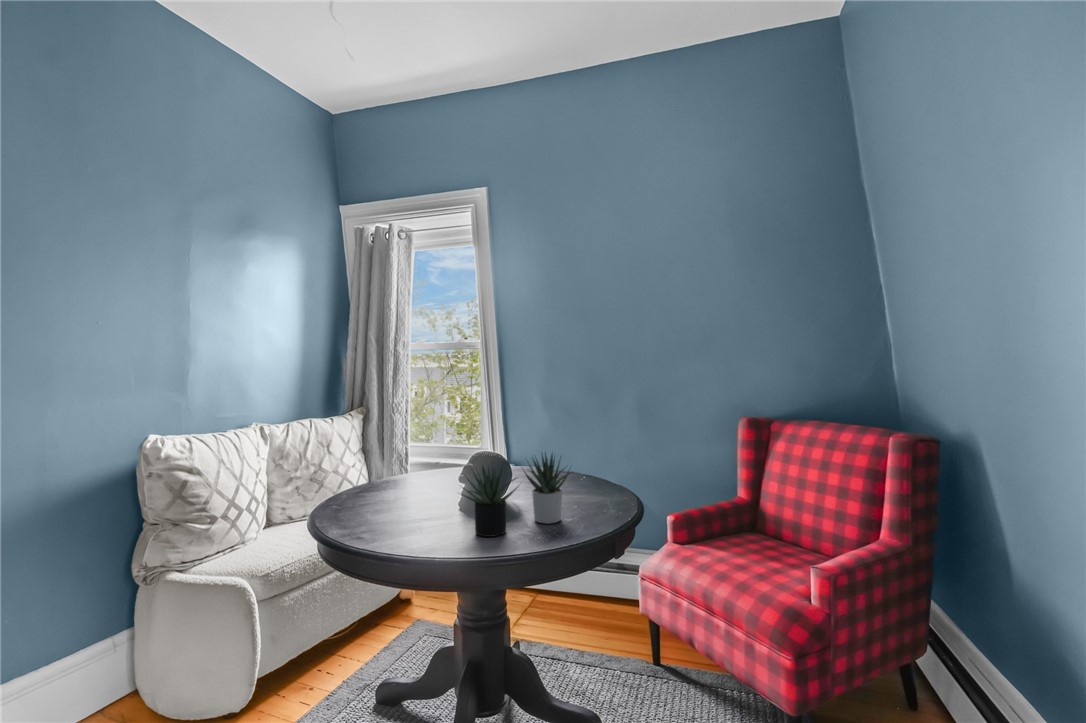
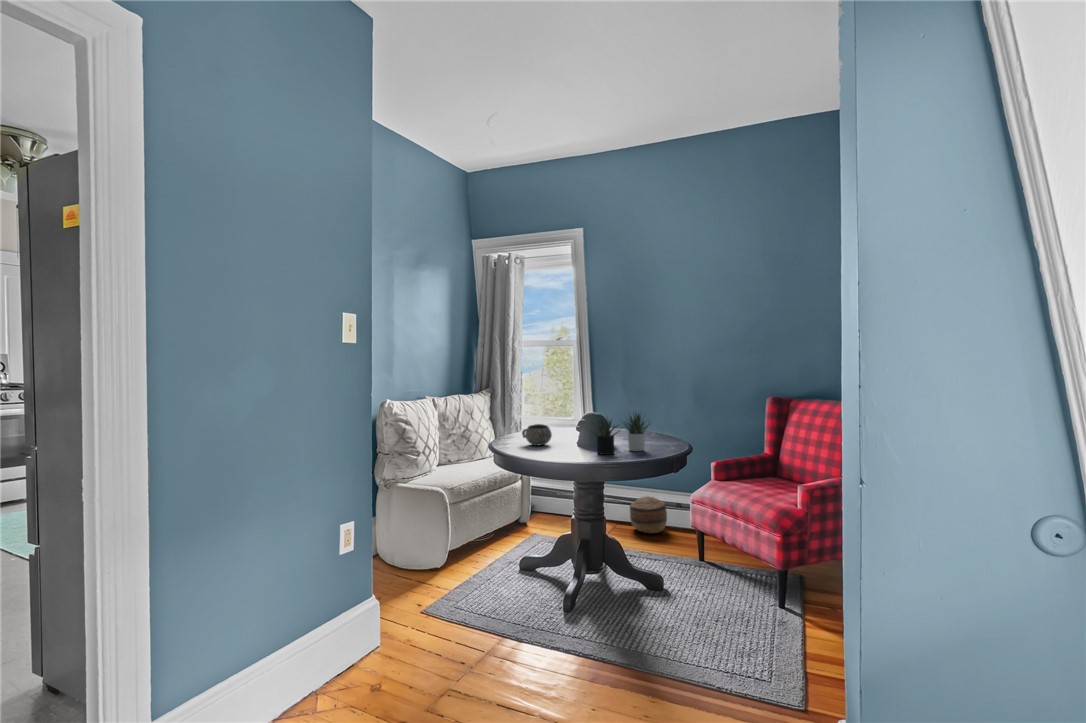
decorative bowl: none [356,475,408,513] -> present [522,424,552,446]
basket: none [554,554,605,609] -> present [630,496,667,533]

